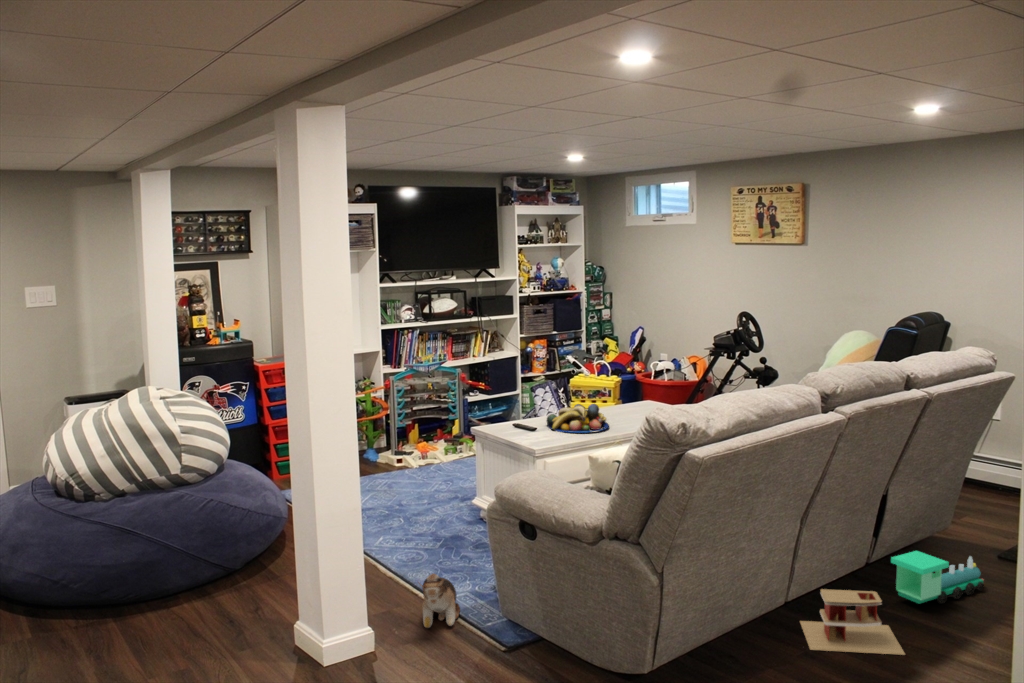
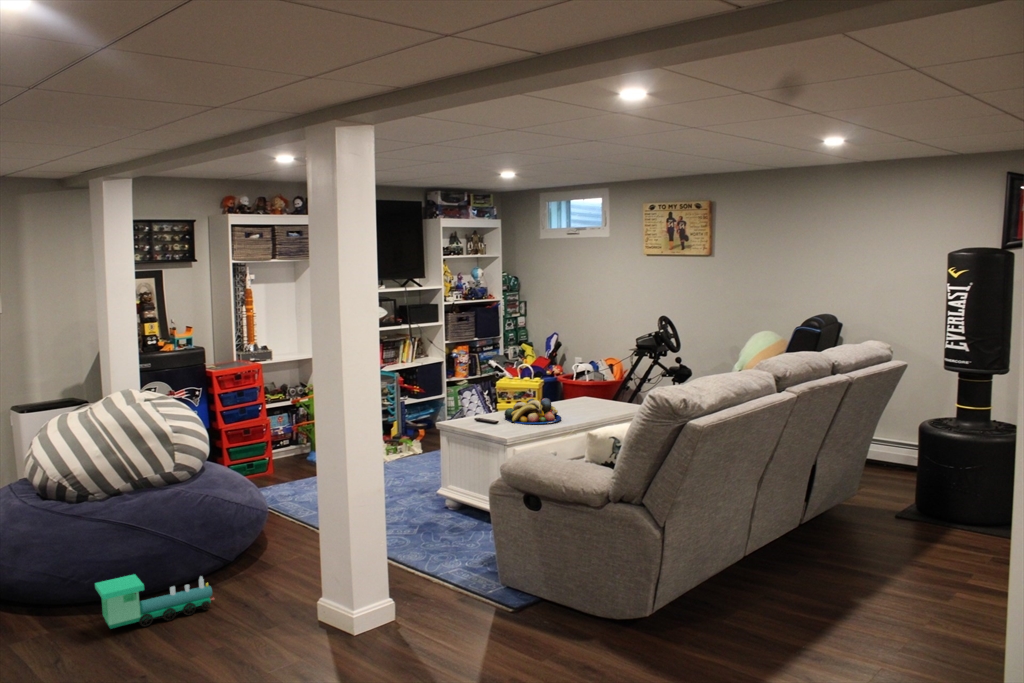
toy train: present [891,551,984,604] -> present [95,574,214,629]
plush toy: present [420,574,460,628] -> none [428,548,459,599]
toy house: present [800,589,905,655] -> none [752,543,844,594]

